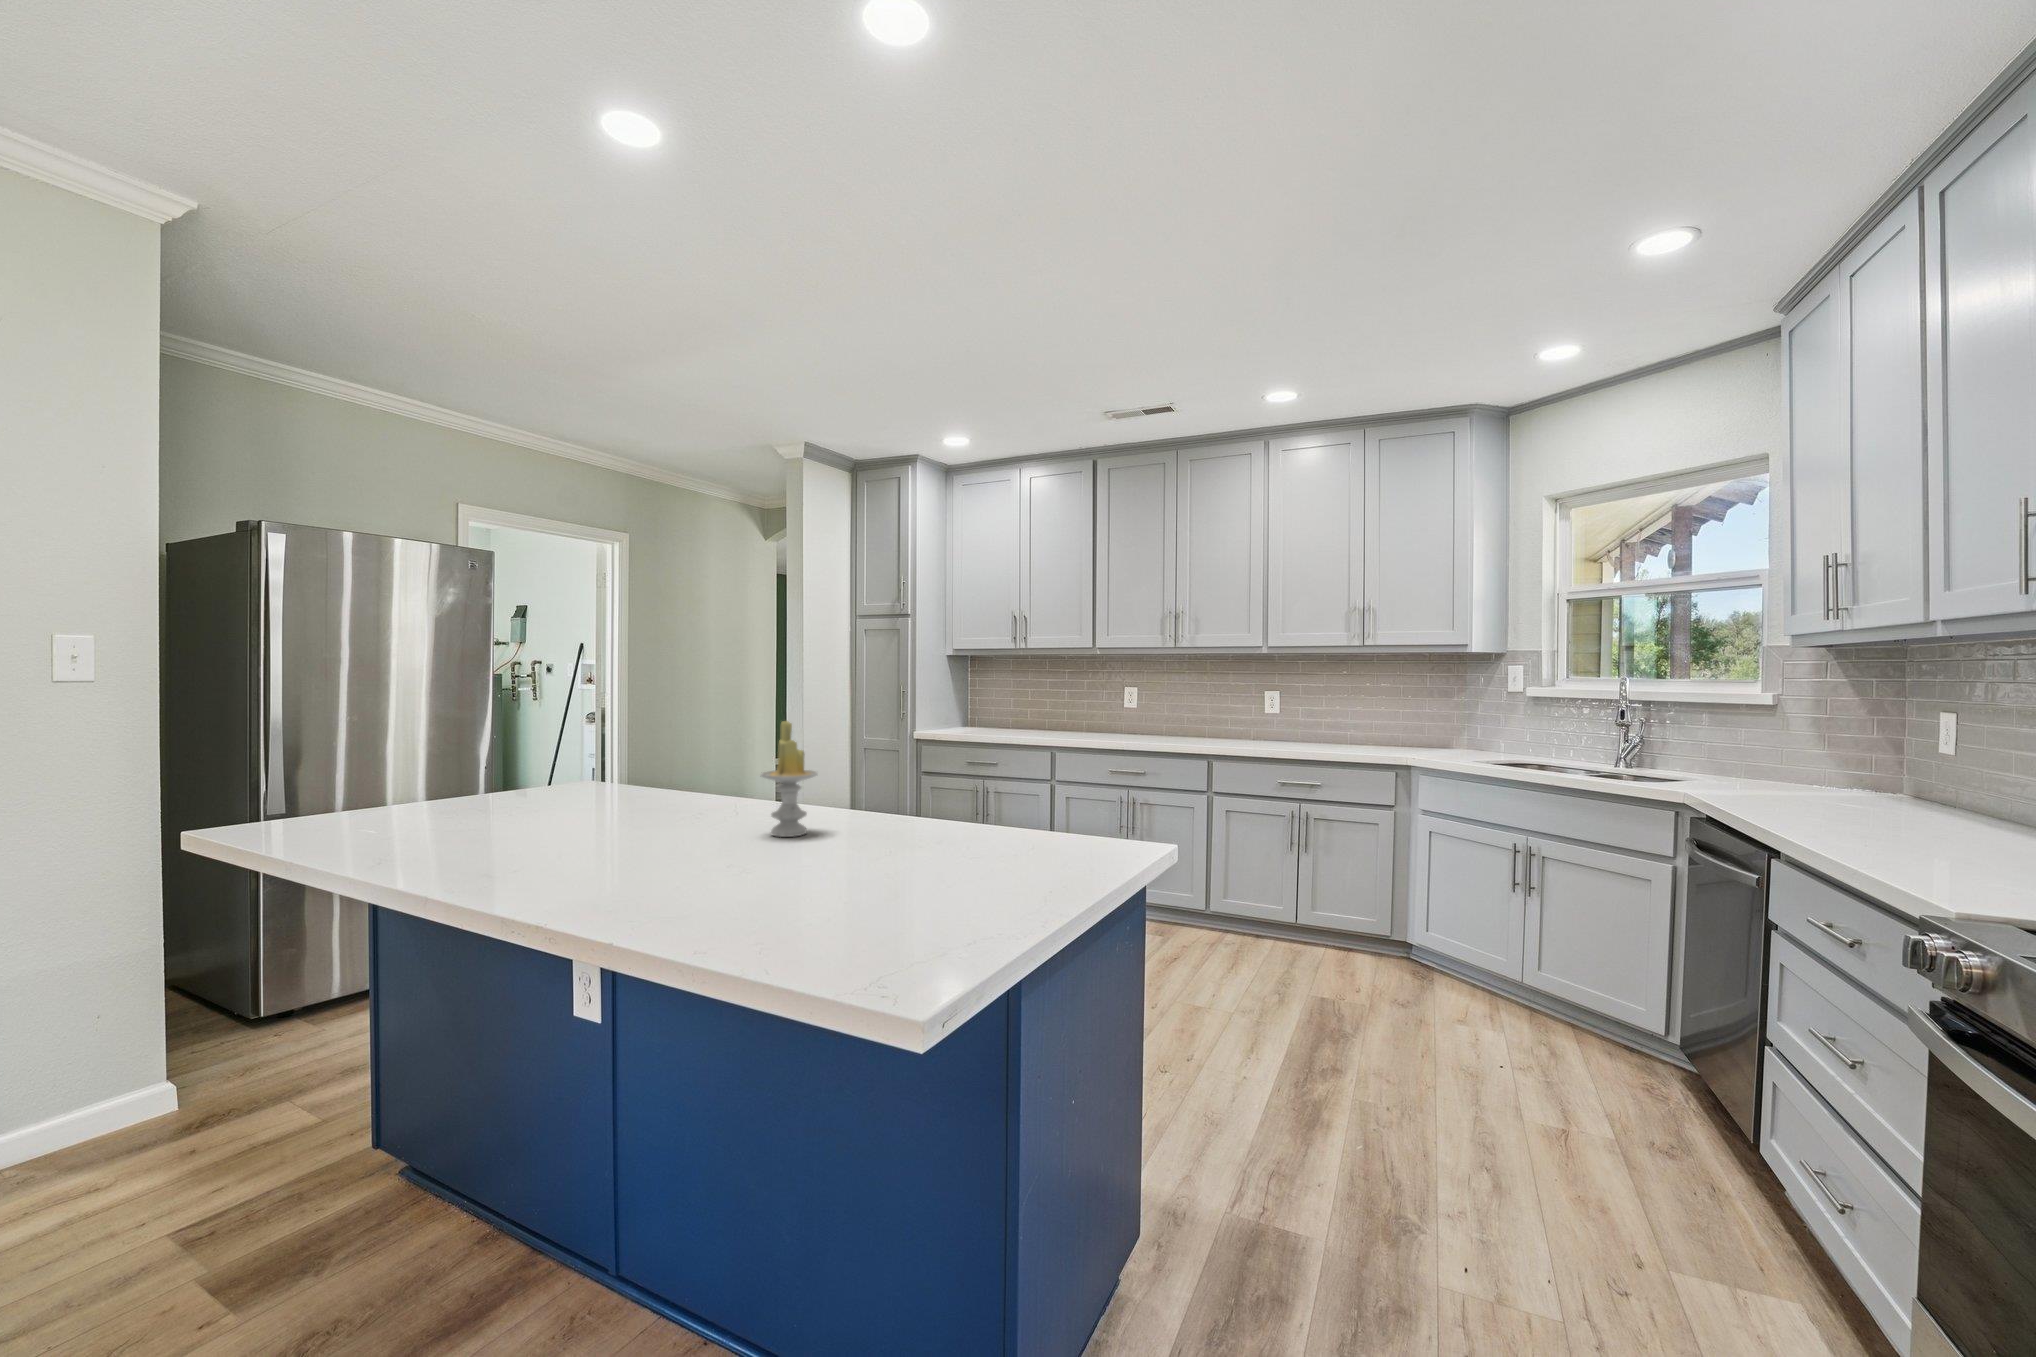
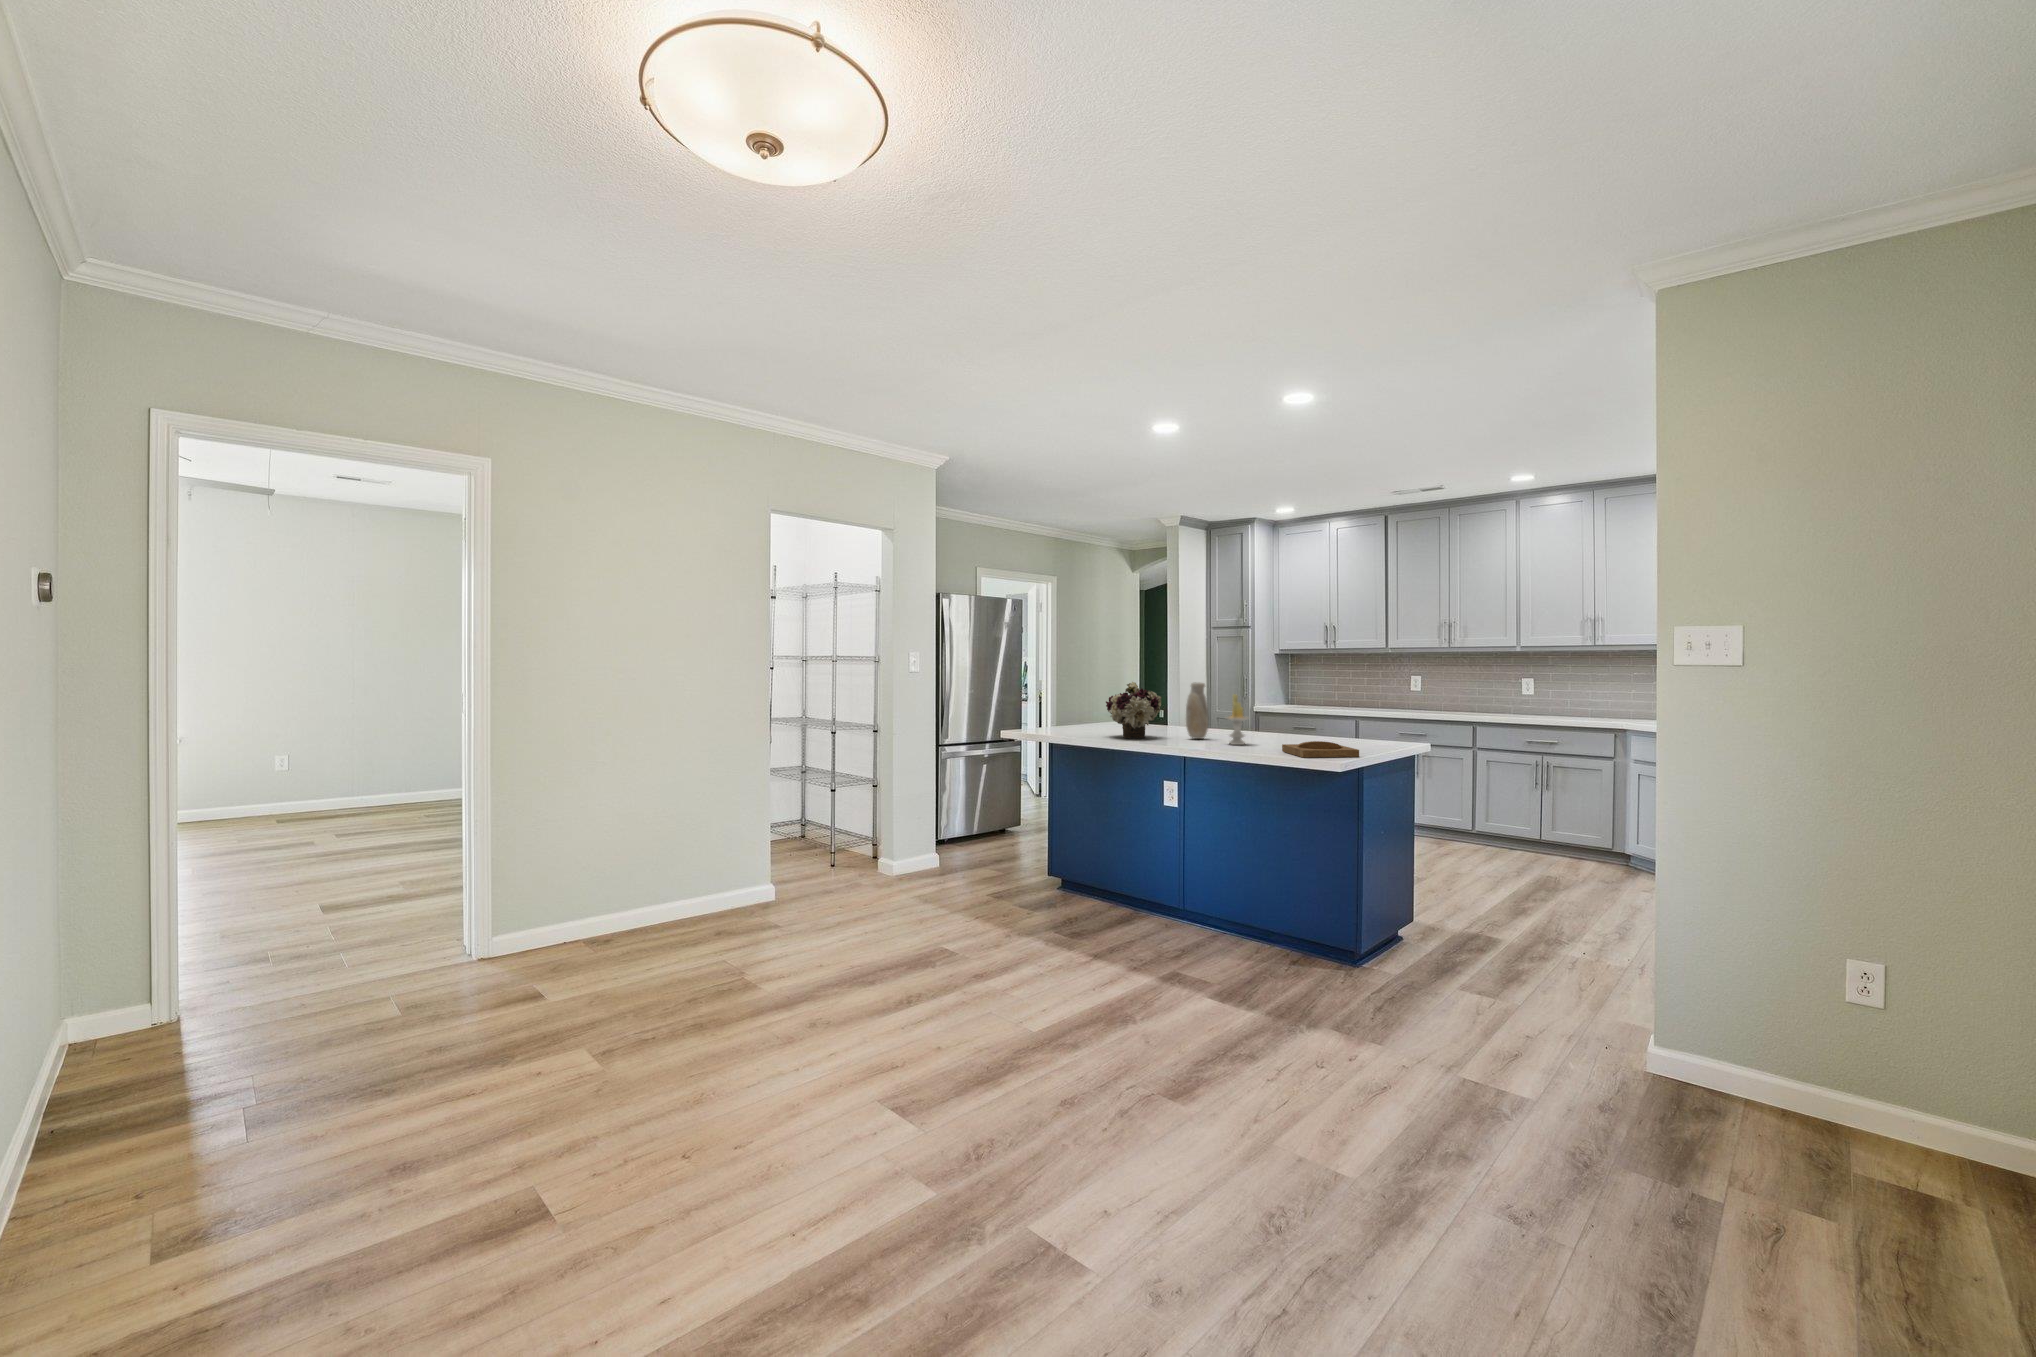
flower arrangement: none [530,692,652,819] -> present [1106,682,1162,739]
vase: none [700,695,750,816] -> present [1186,683,1208,739]
tray: none [865,838,1037,895] -> present [1282,741,1359,758]

